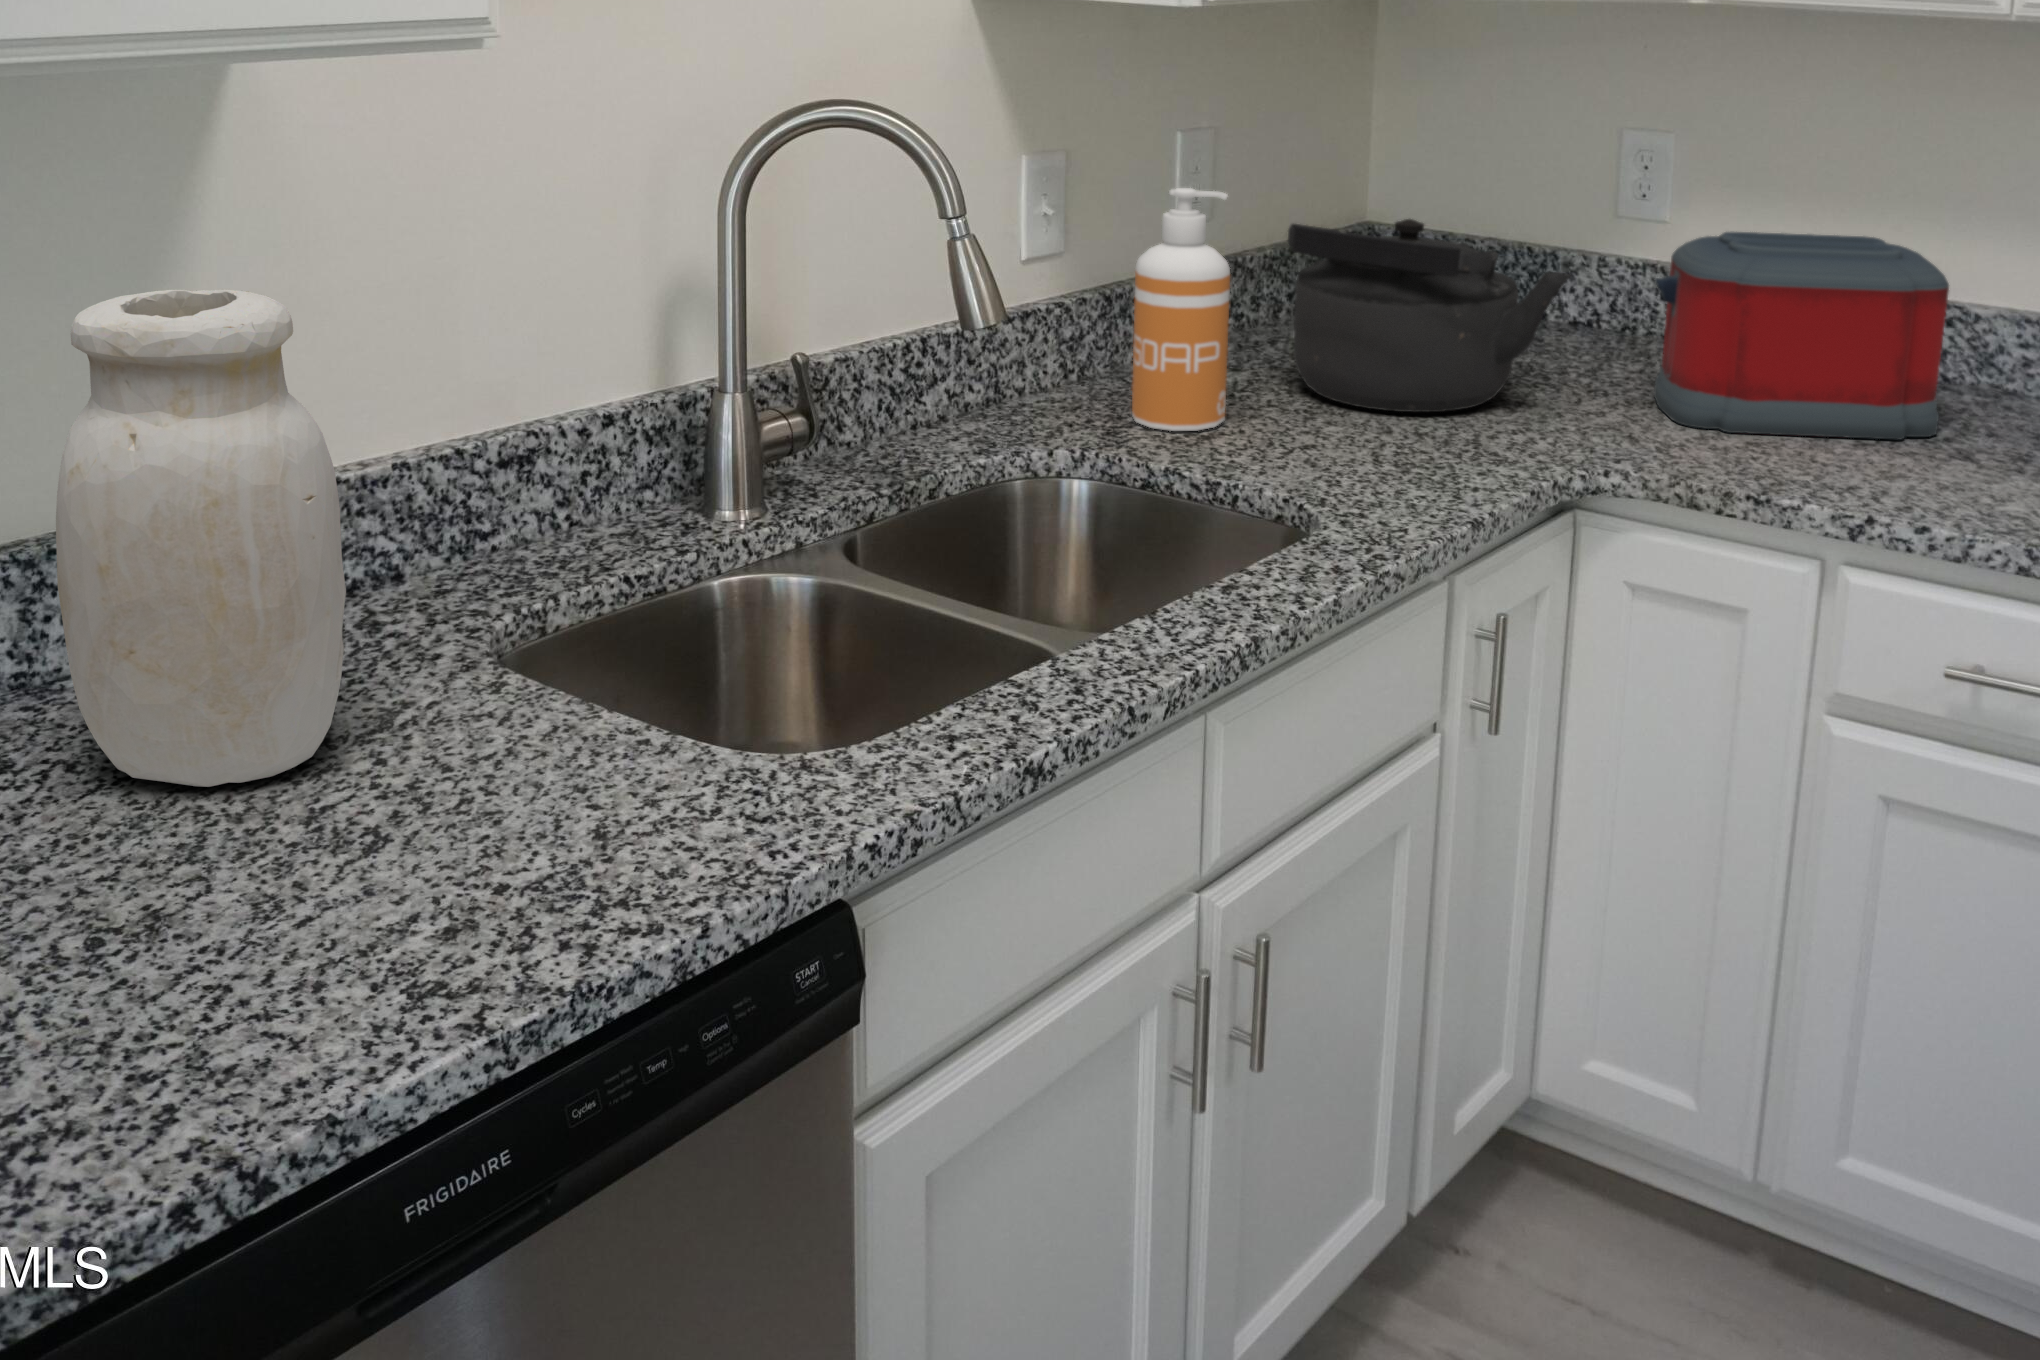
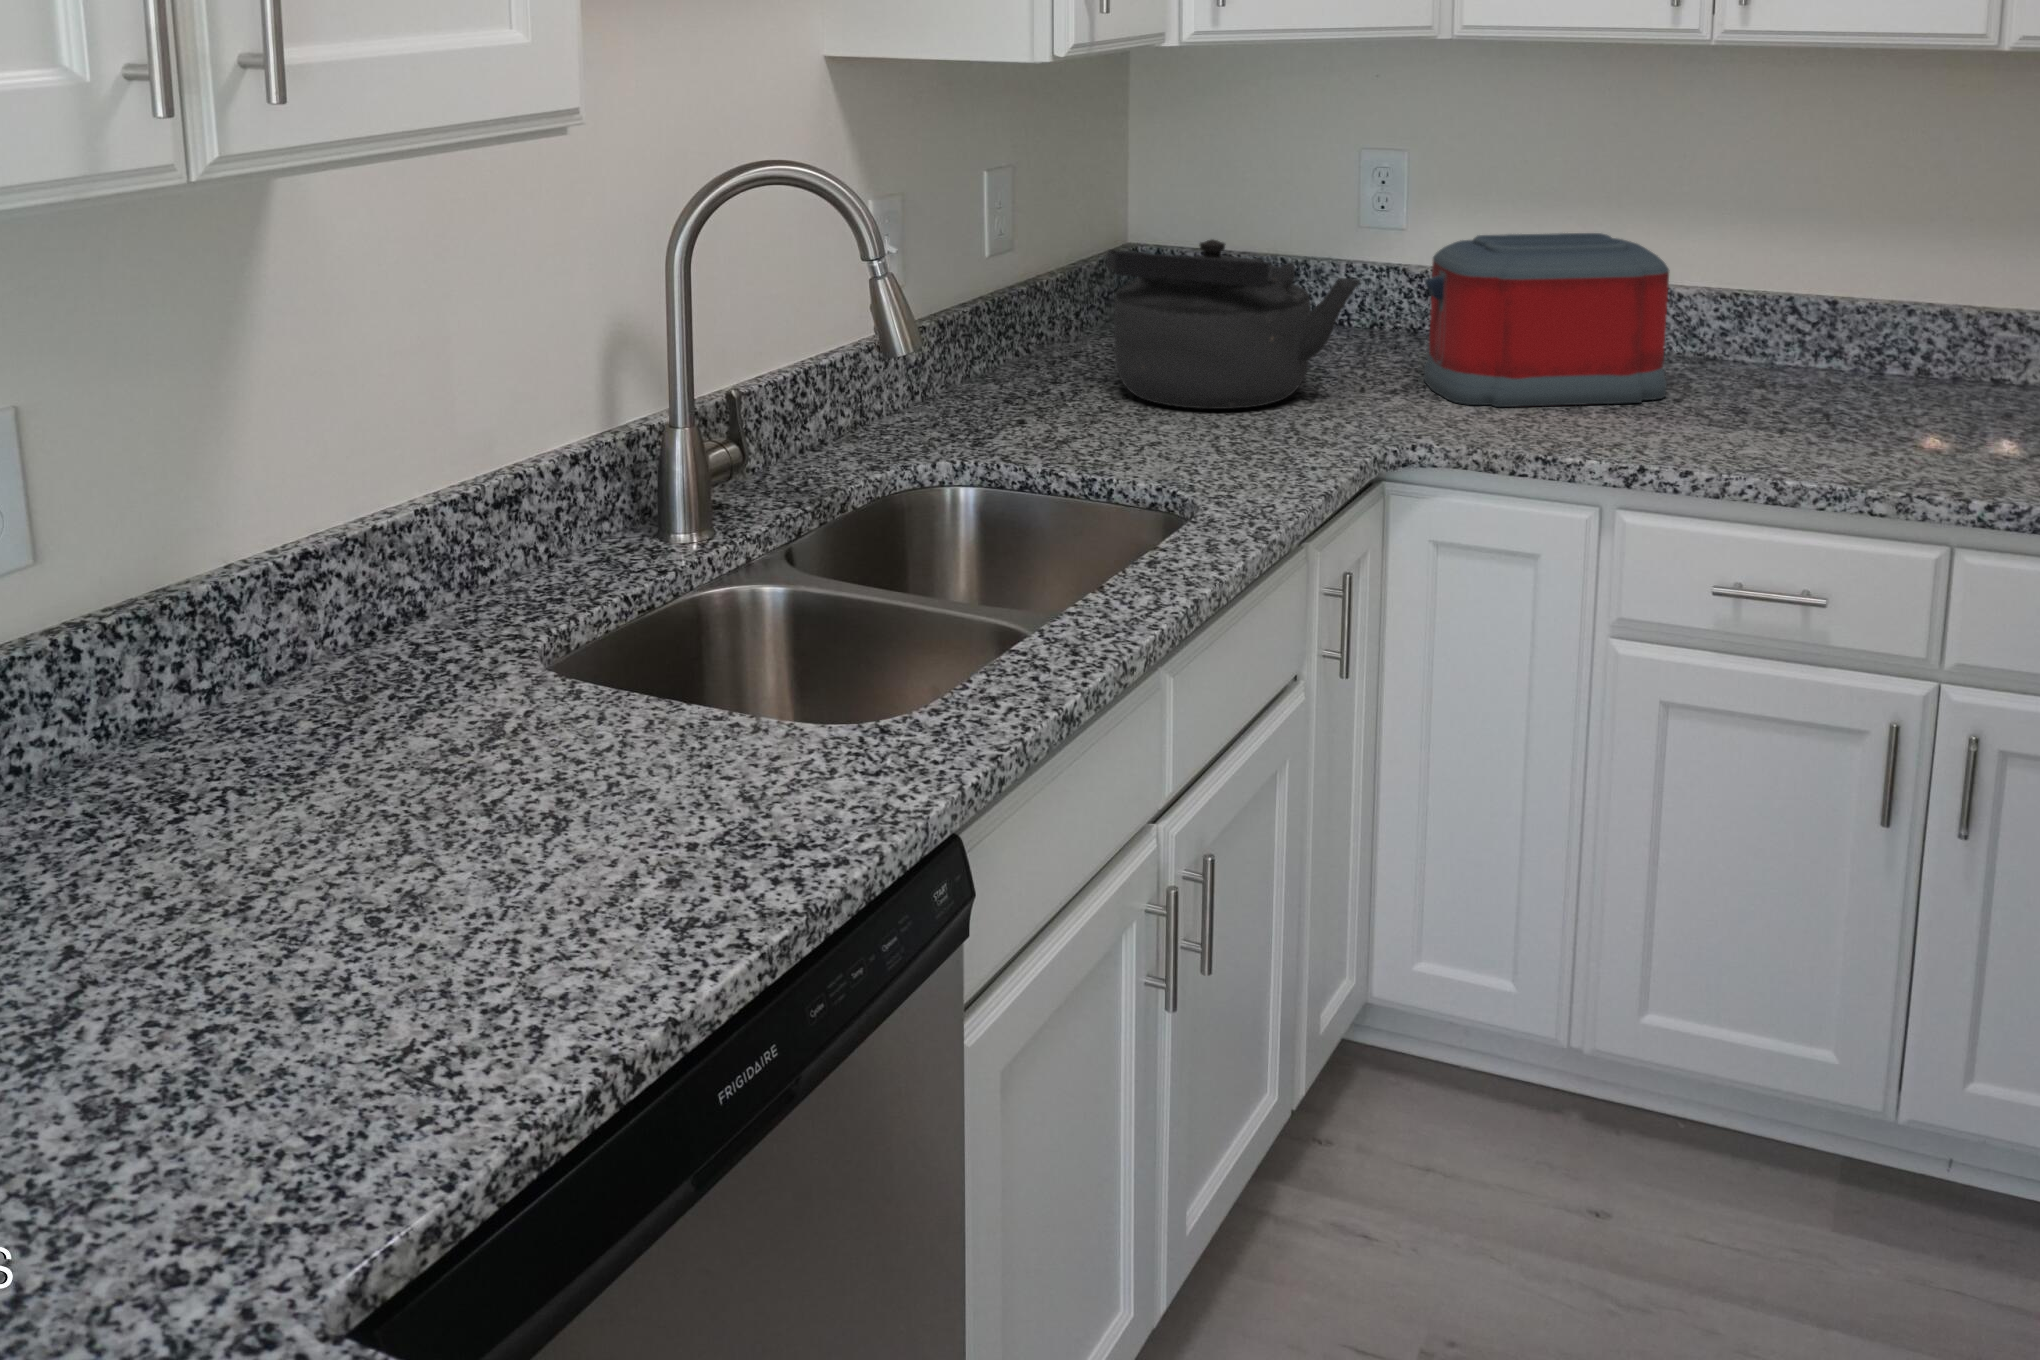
soap dispenser: present [1132,188,1230,431] -> none [991,222,1076,439]
jar: present [56,290,346,787] -> none [238,354,479,795]

